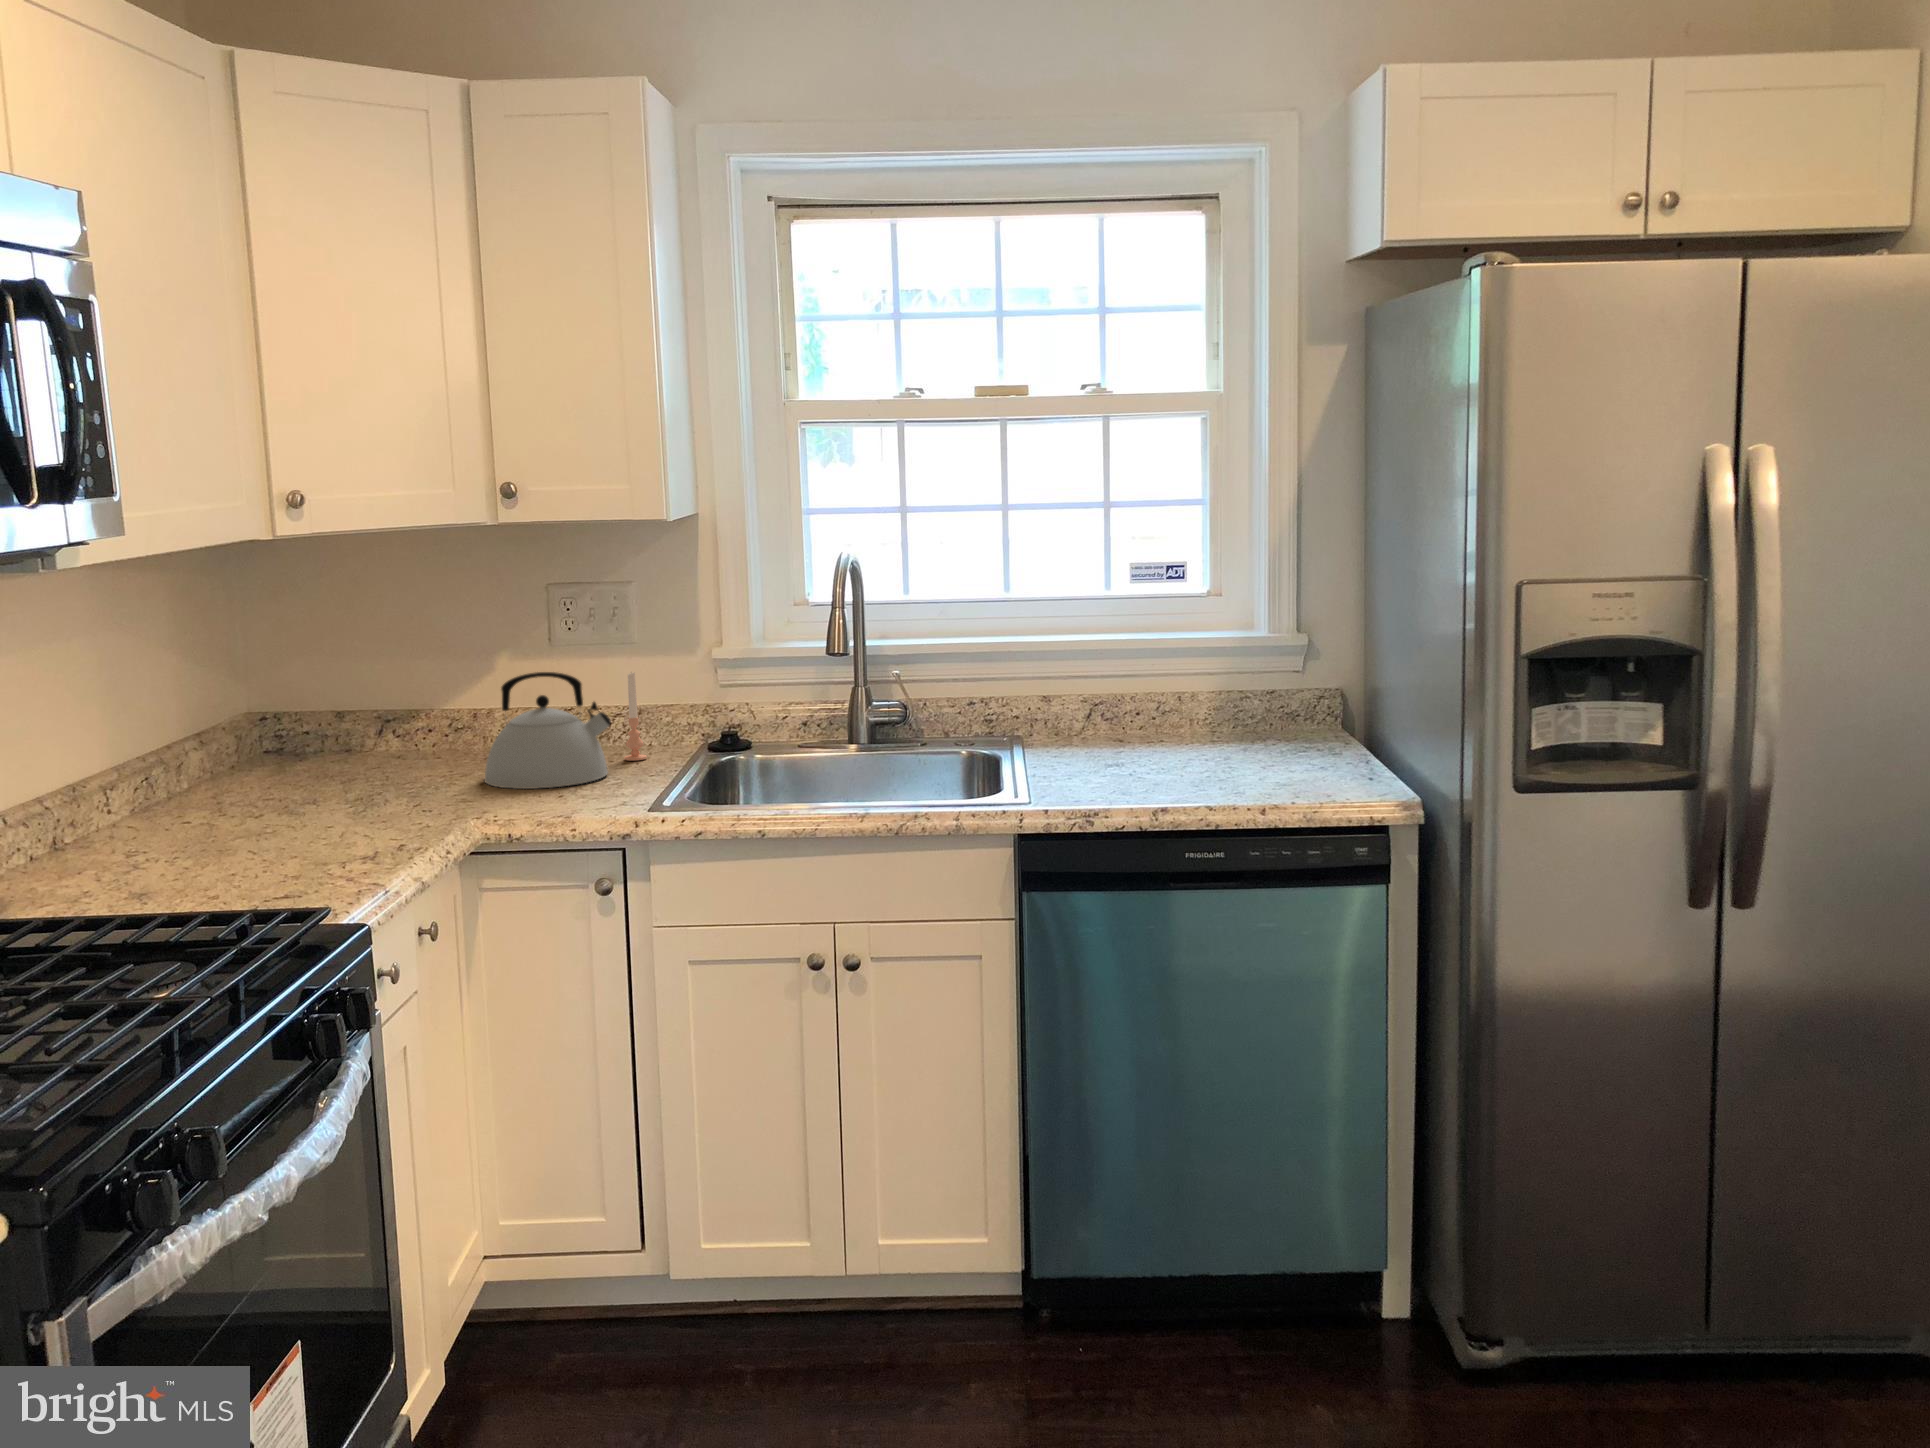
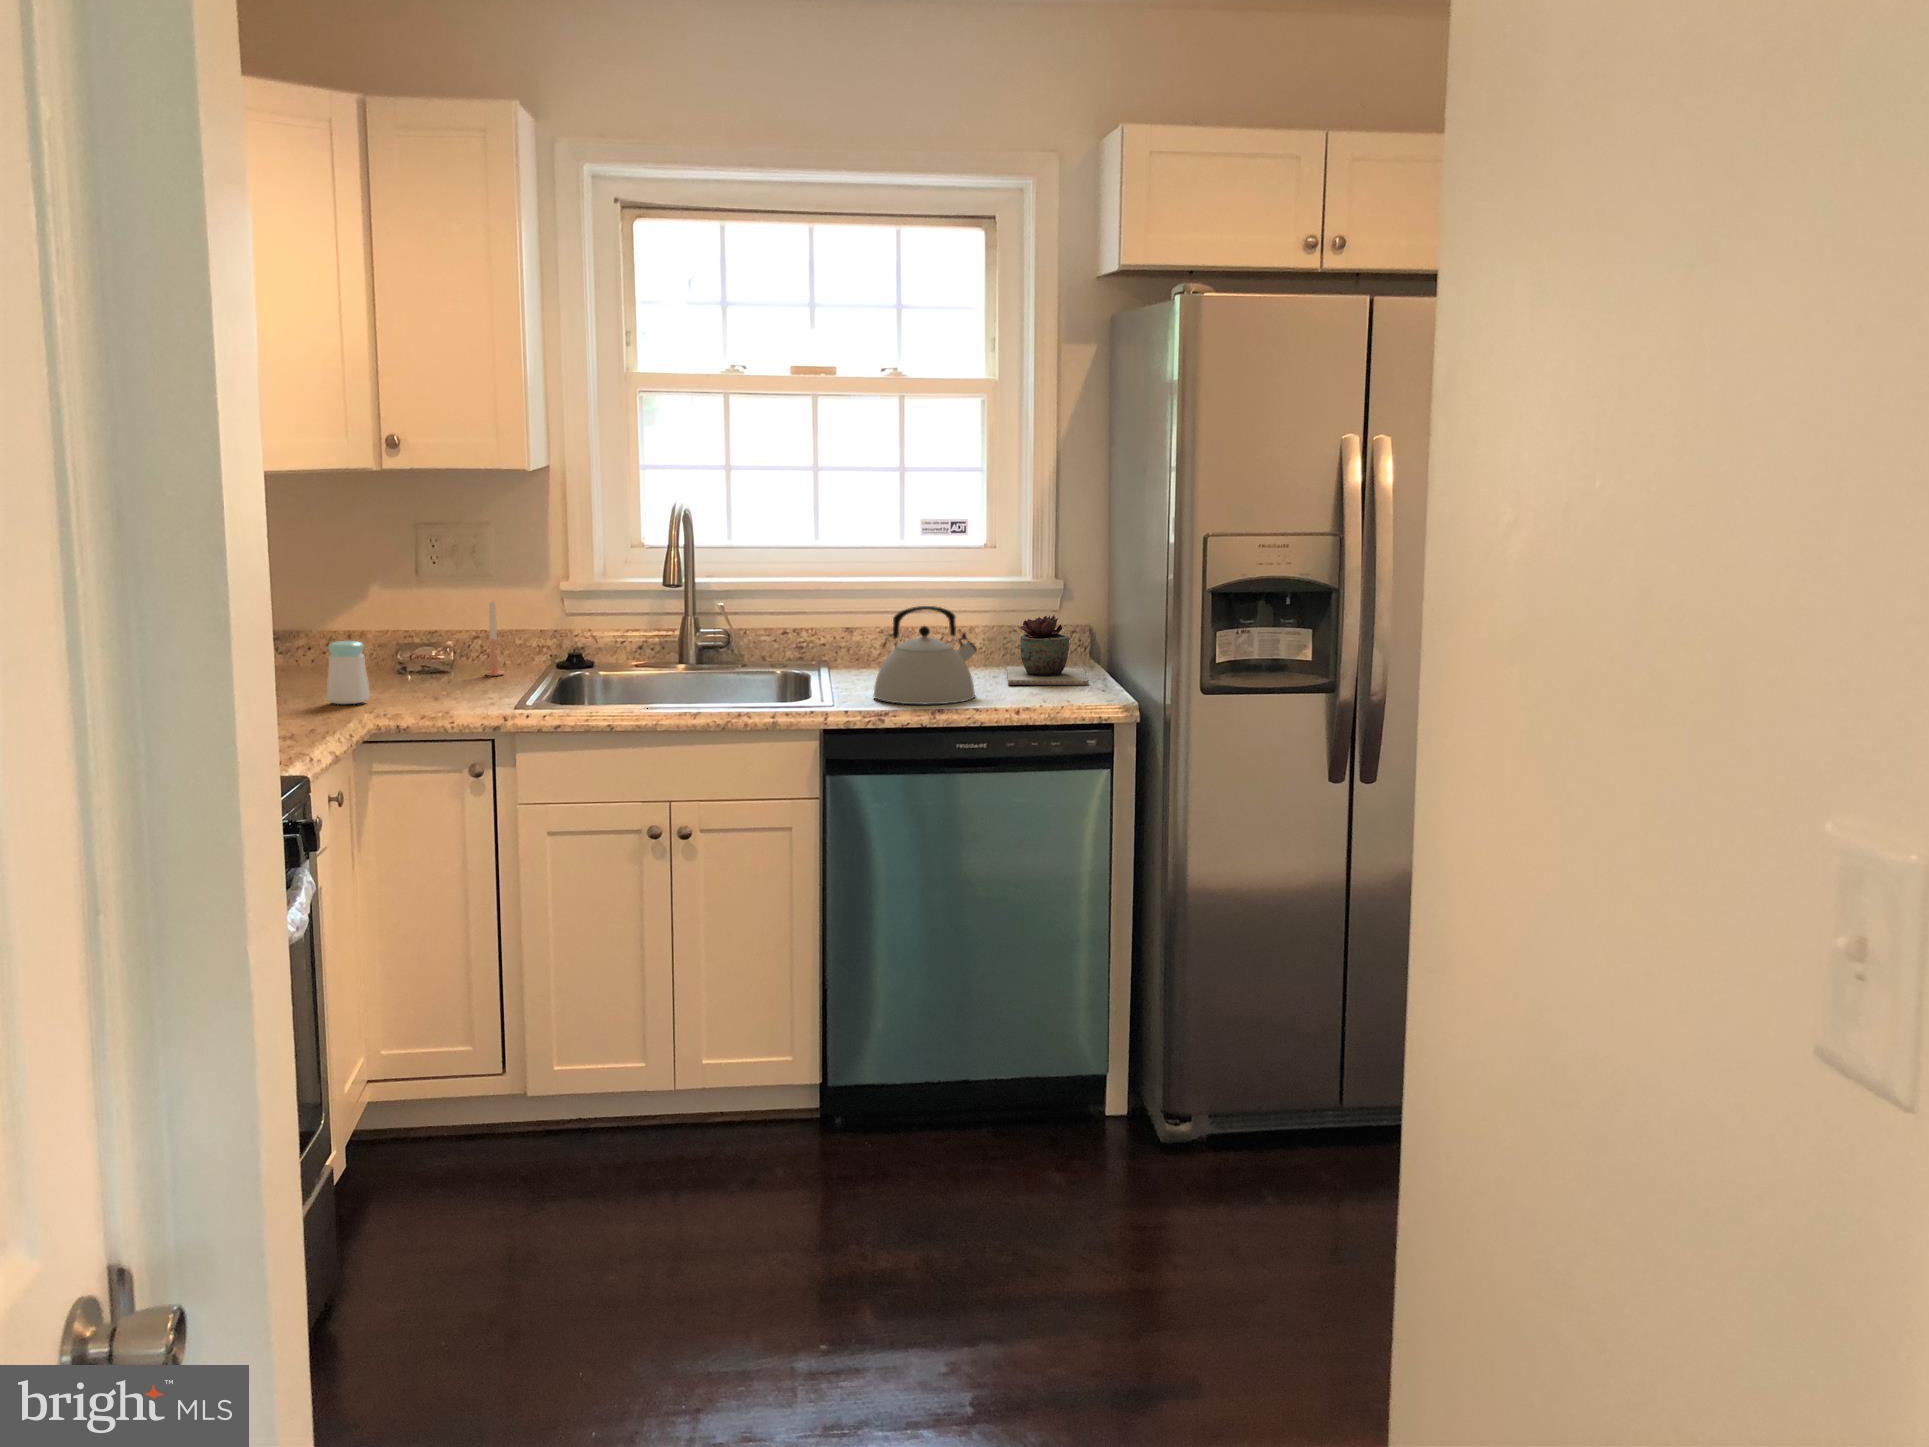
kettle: present [485,672,611,789] -> present [873,606,977,704]
succulent plant: none [1243,681,1349,769] -> present [1007,616,1088,685]
salt shaker: none [426,730,478,807] -> present [327,641,370,704]

